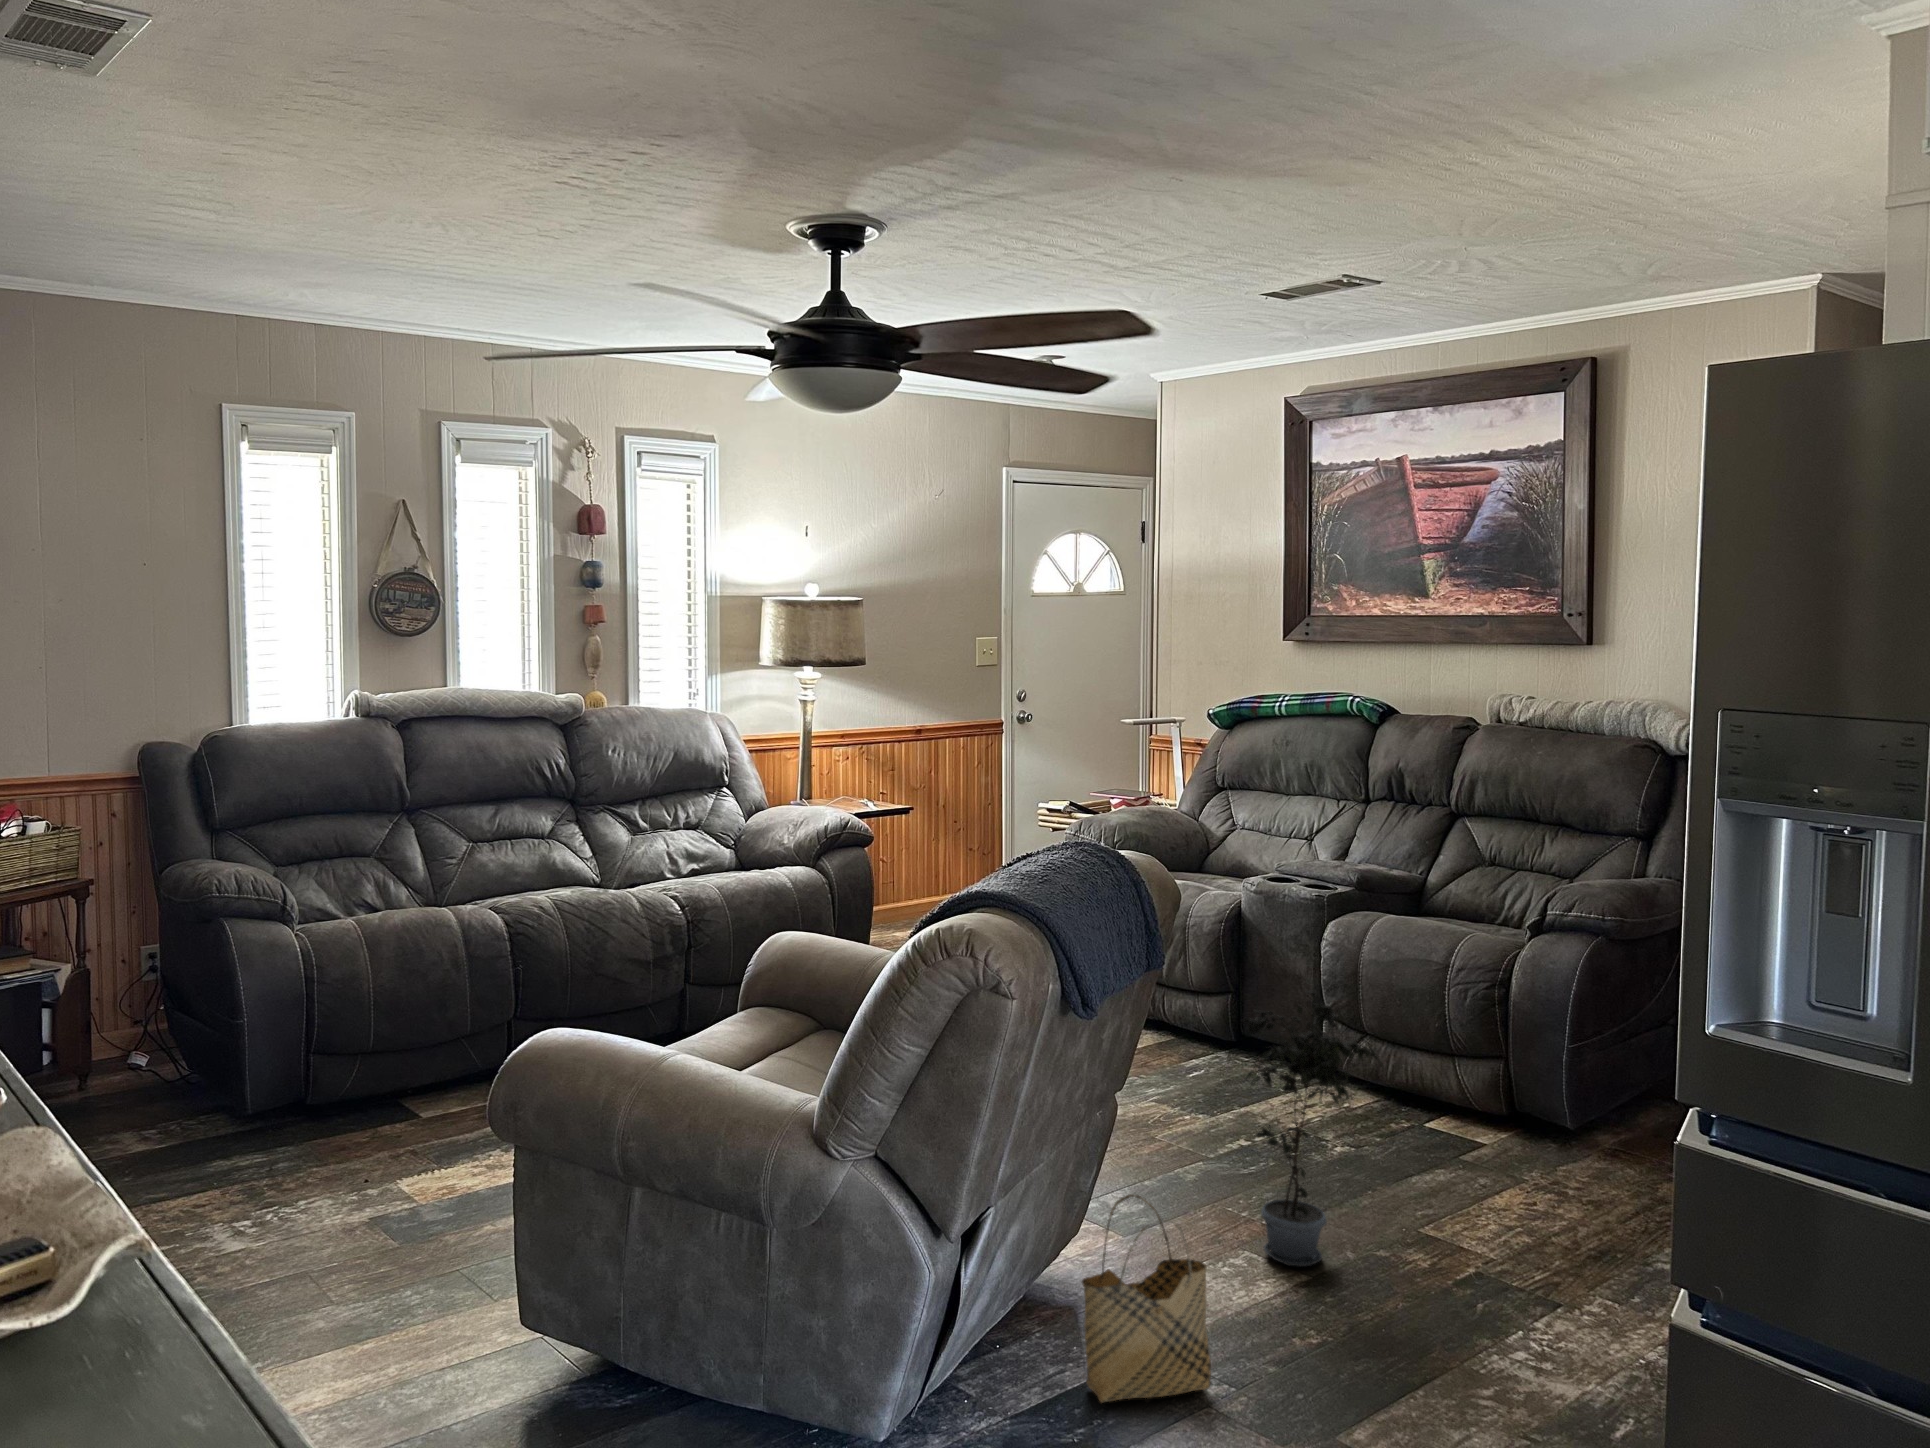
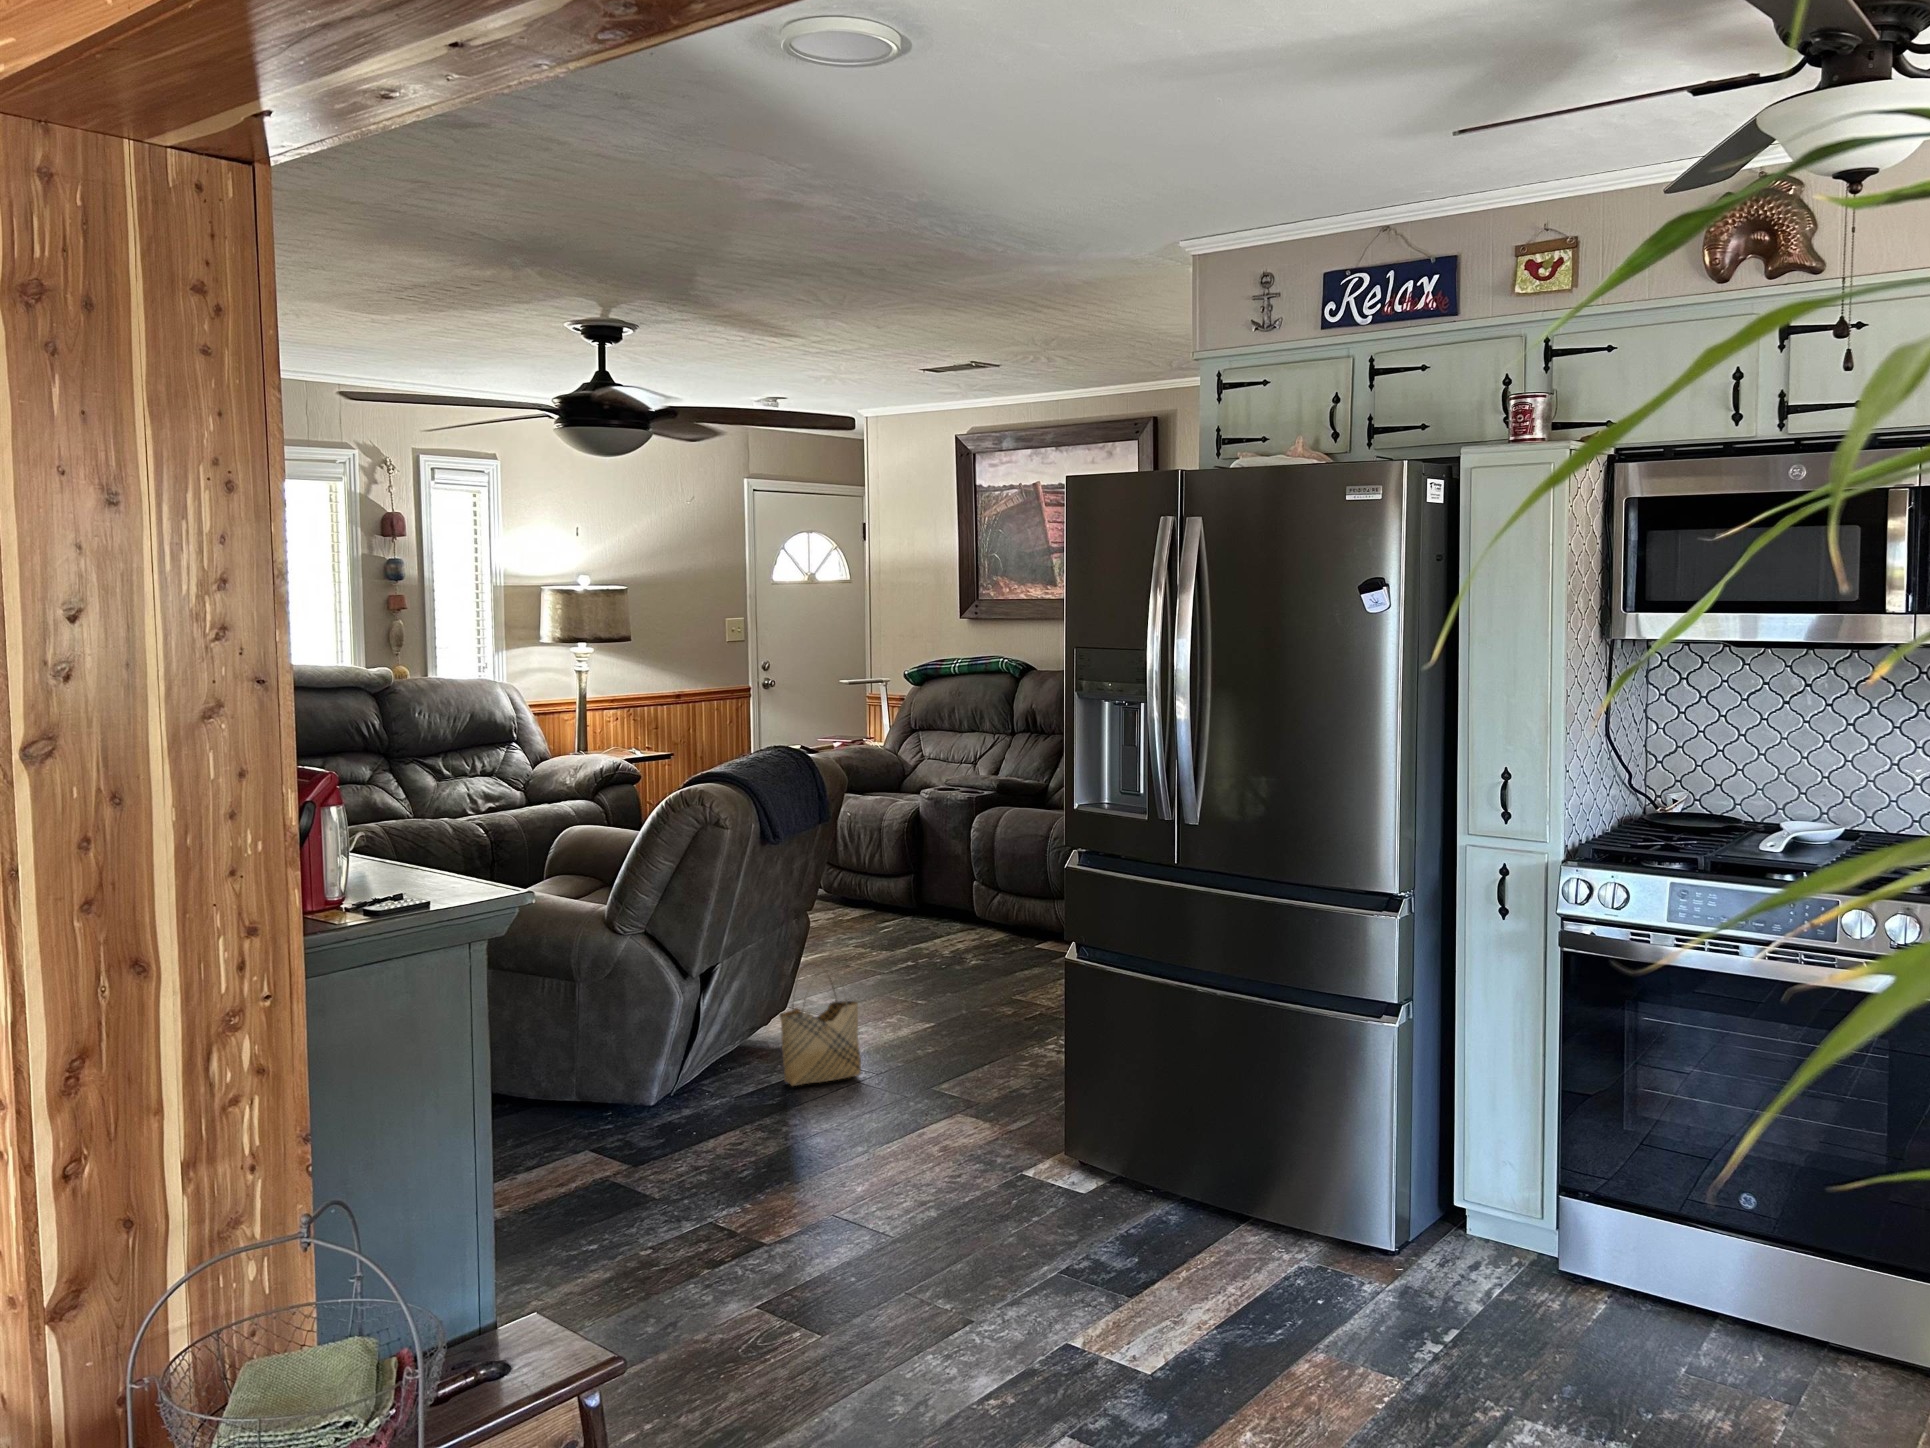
potted plant: present [1242,990,1384,1267] -> none [892,843,977,1021]

